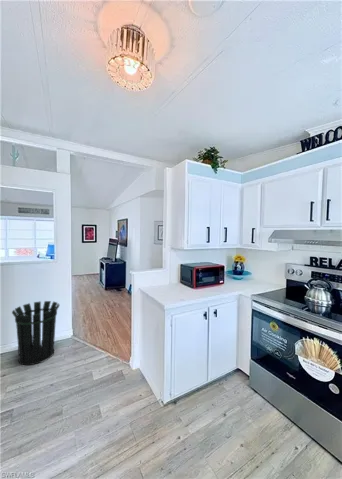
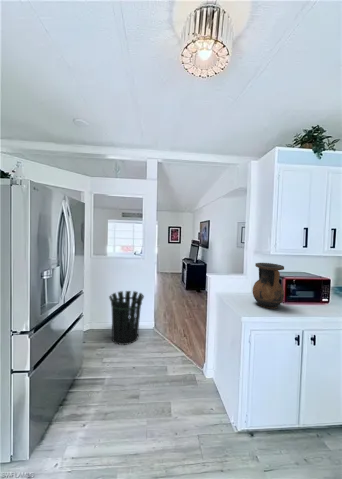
vase: none [171,257,195,295] -> present [252,263,284,309]

